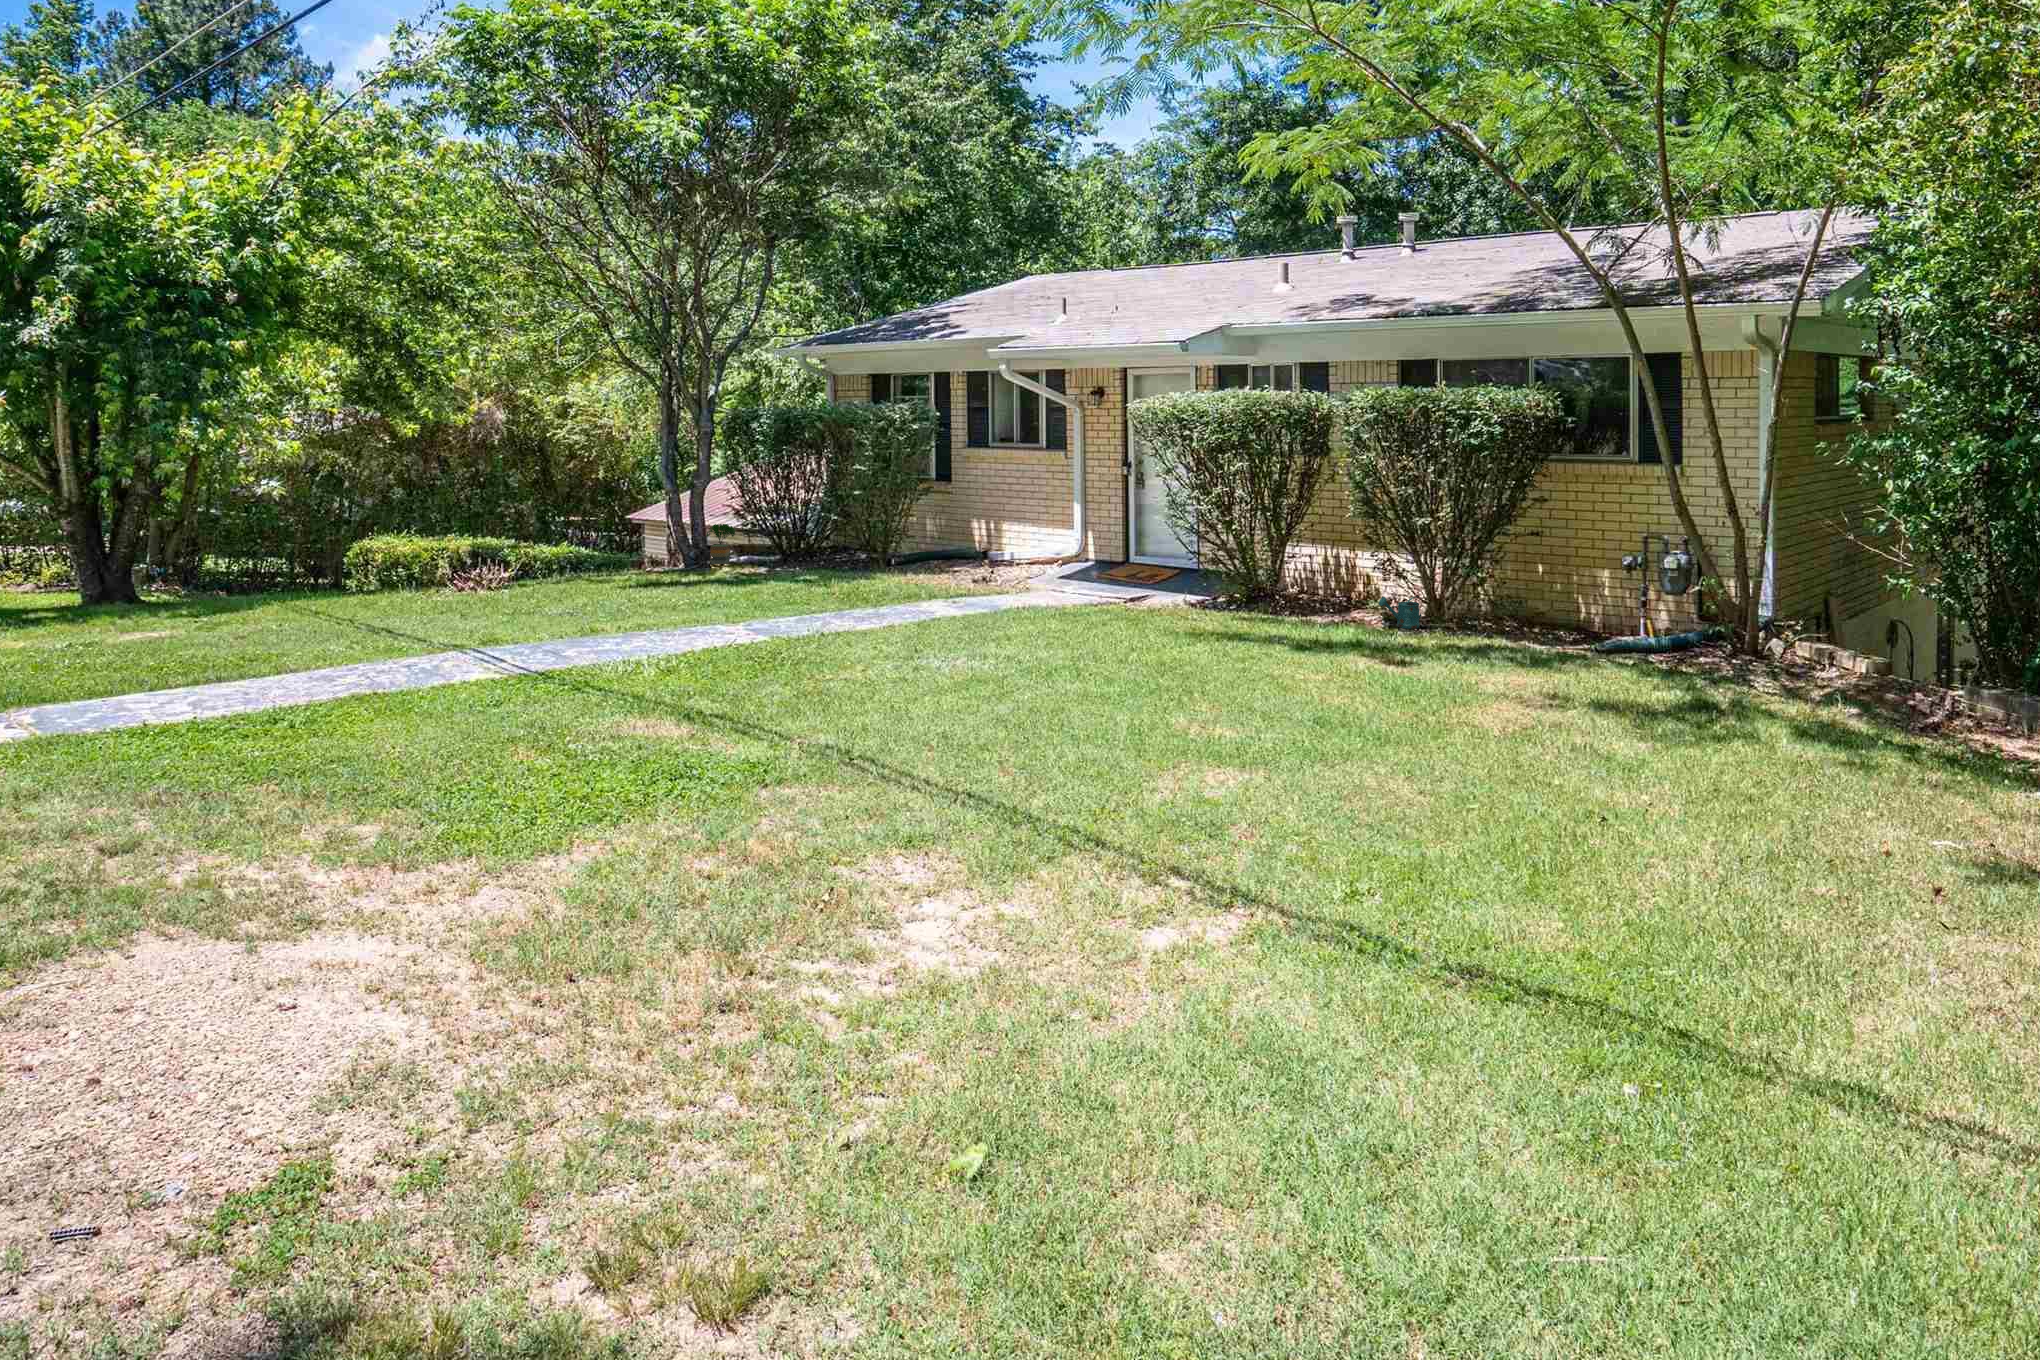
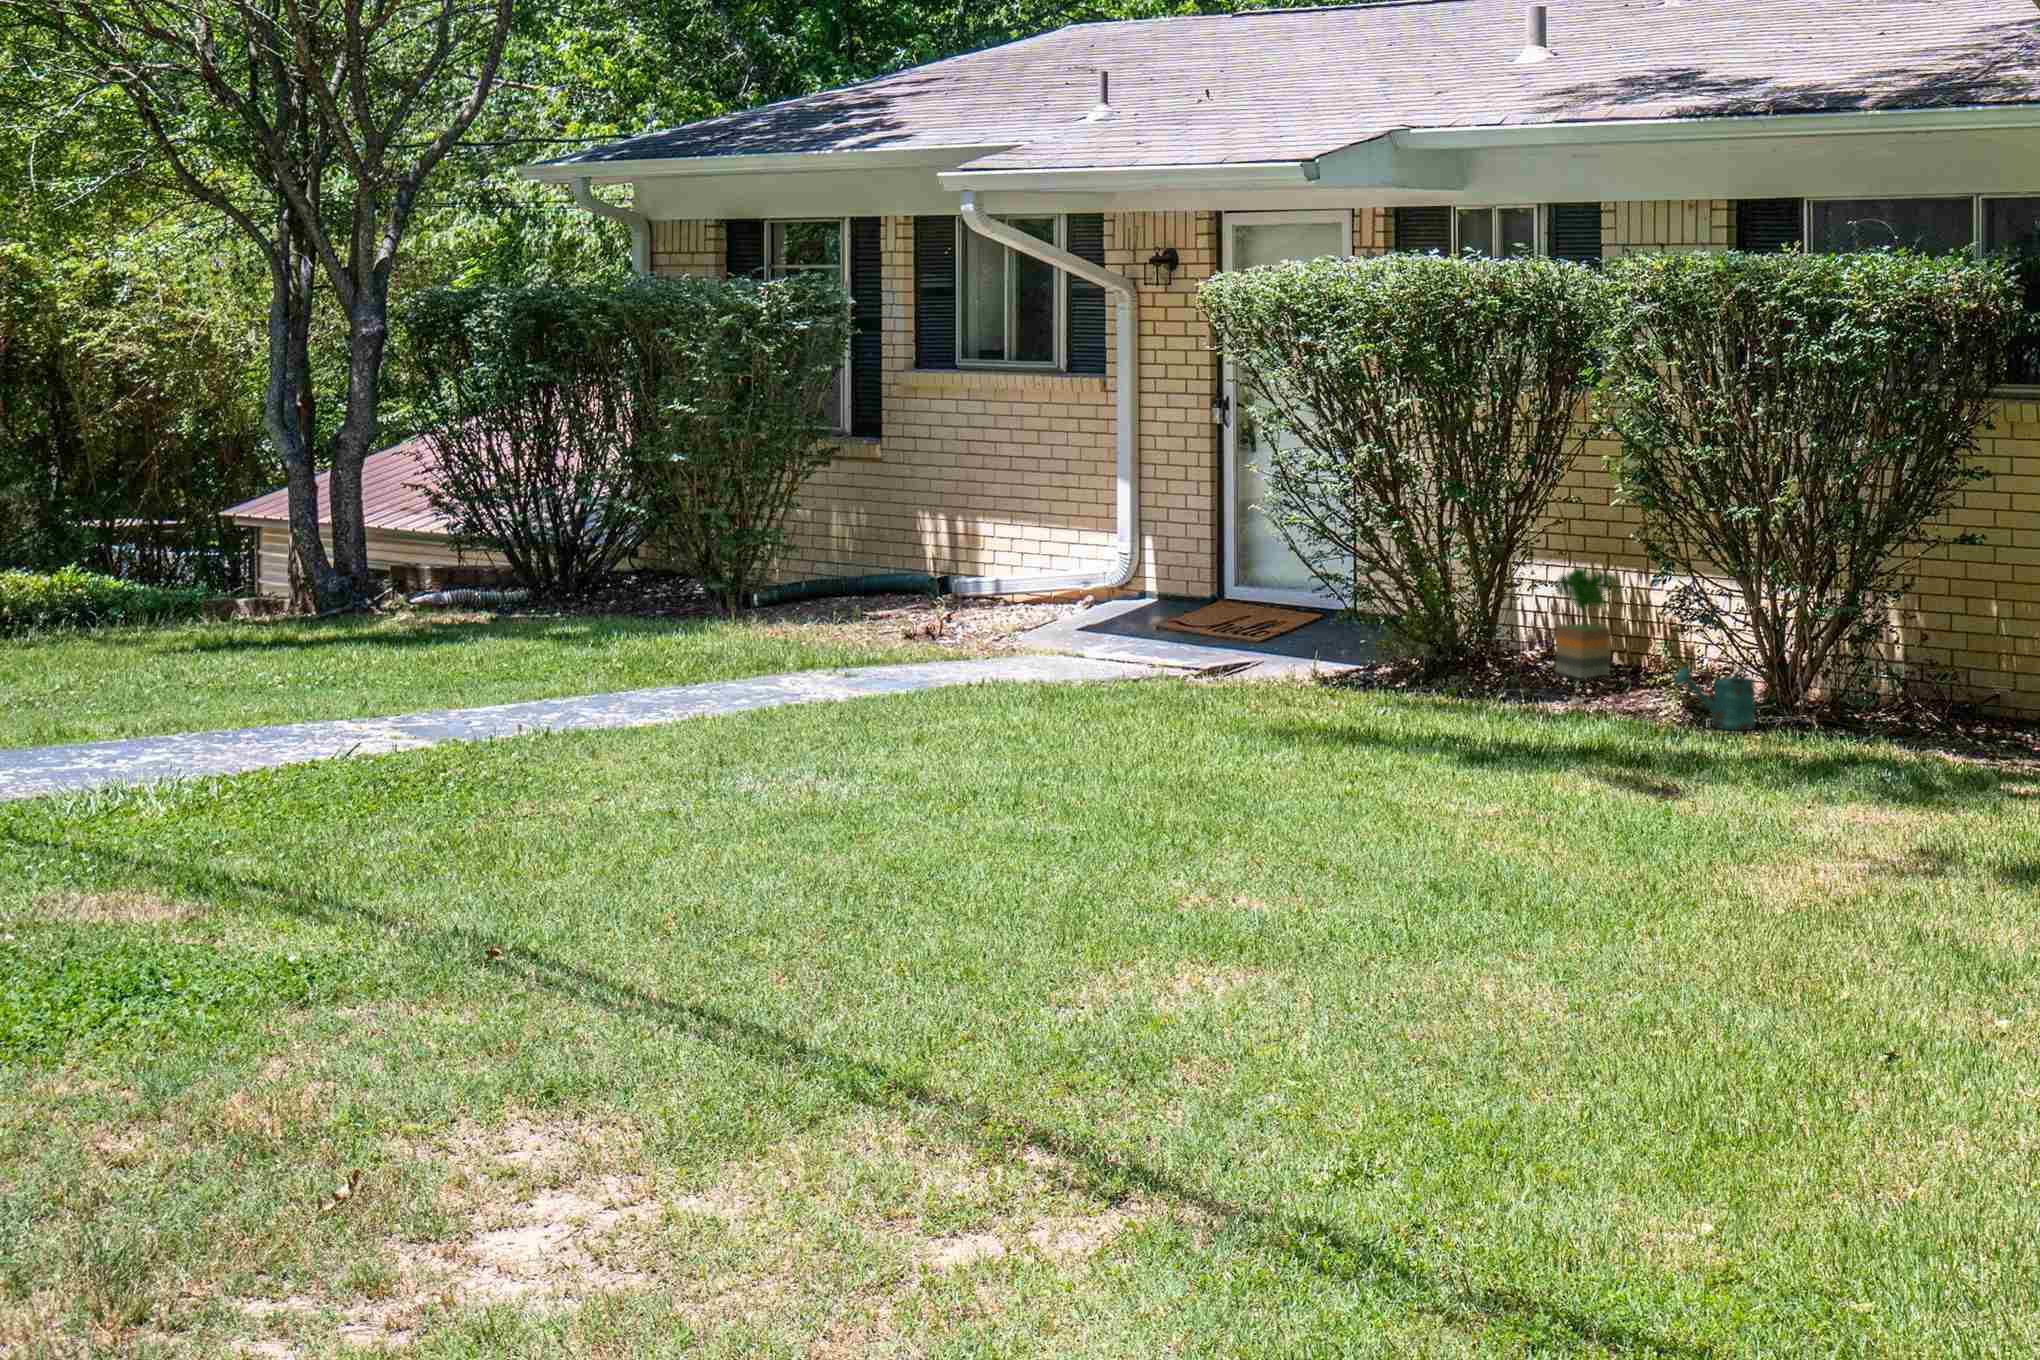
potted tree: present [706,524,735,564] -> present [1556,568,1623,678]

